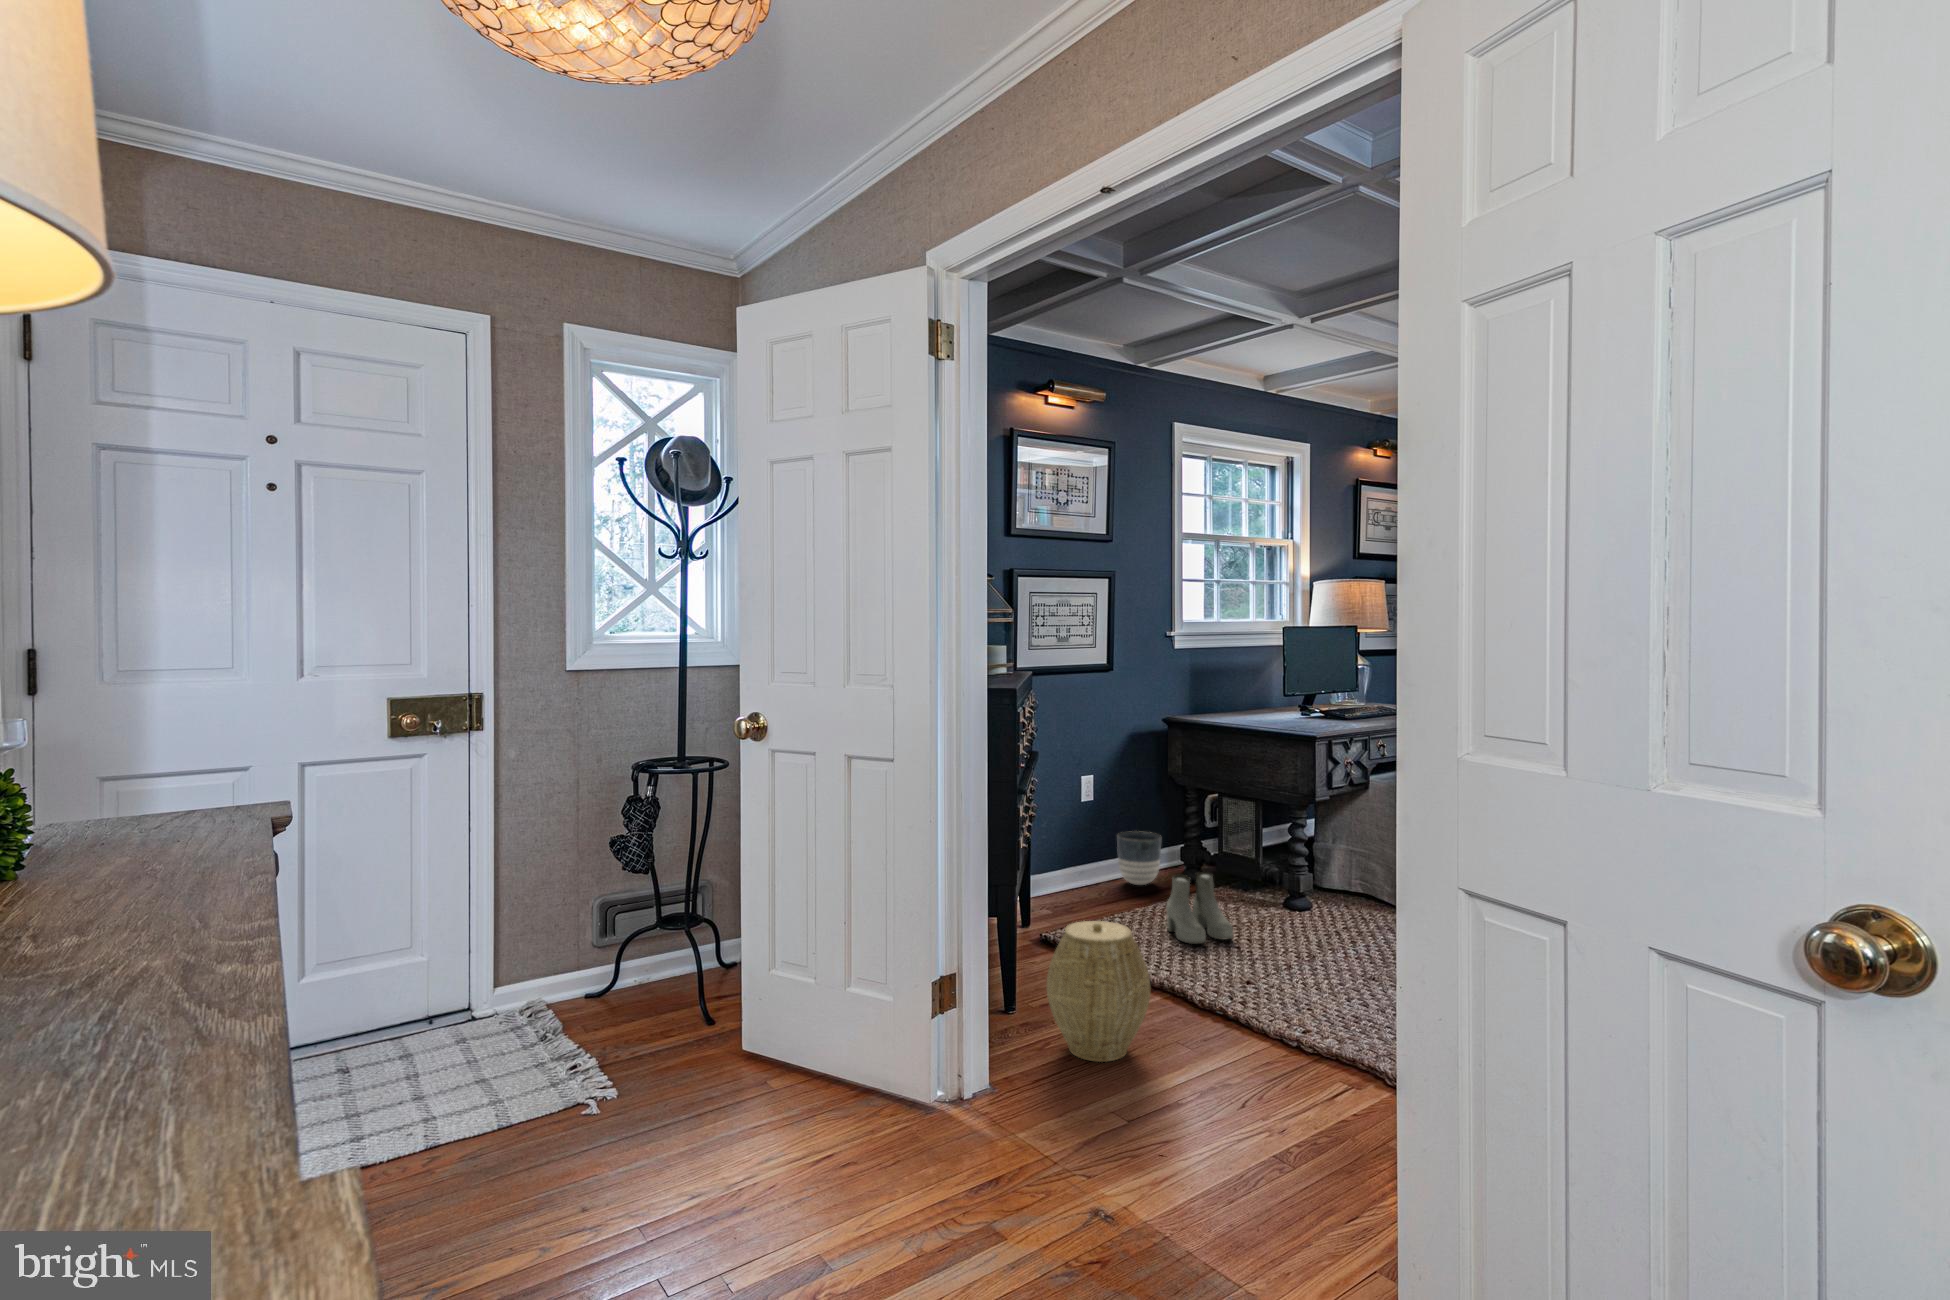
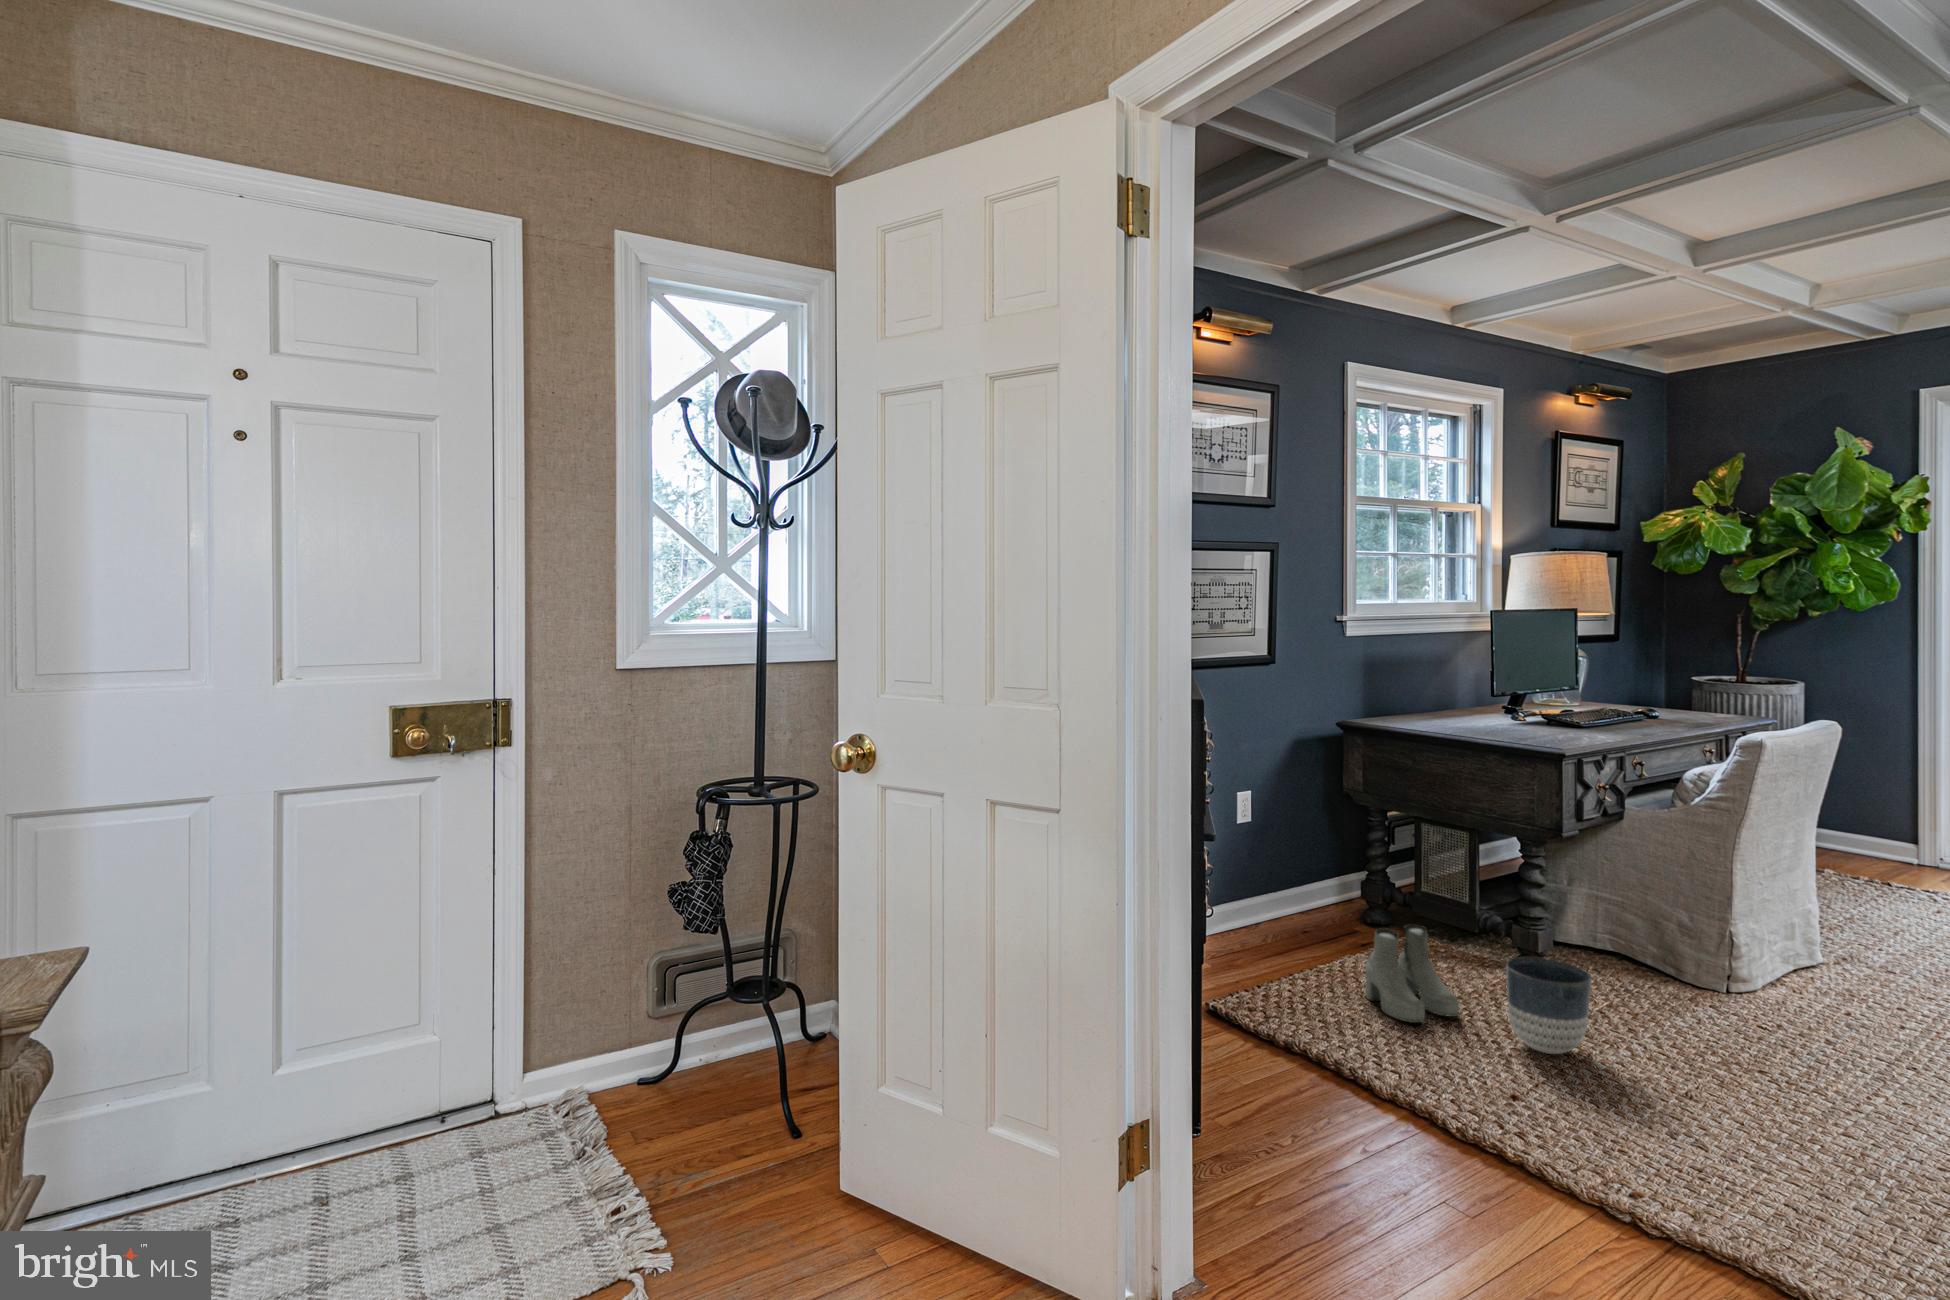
planter: present [1117,831,1161,885] -> present [1506,957,1591,1054]
woven basket: present [1047,921,1150,1062] -> none [1254,1022,1408,1231]

